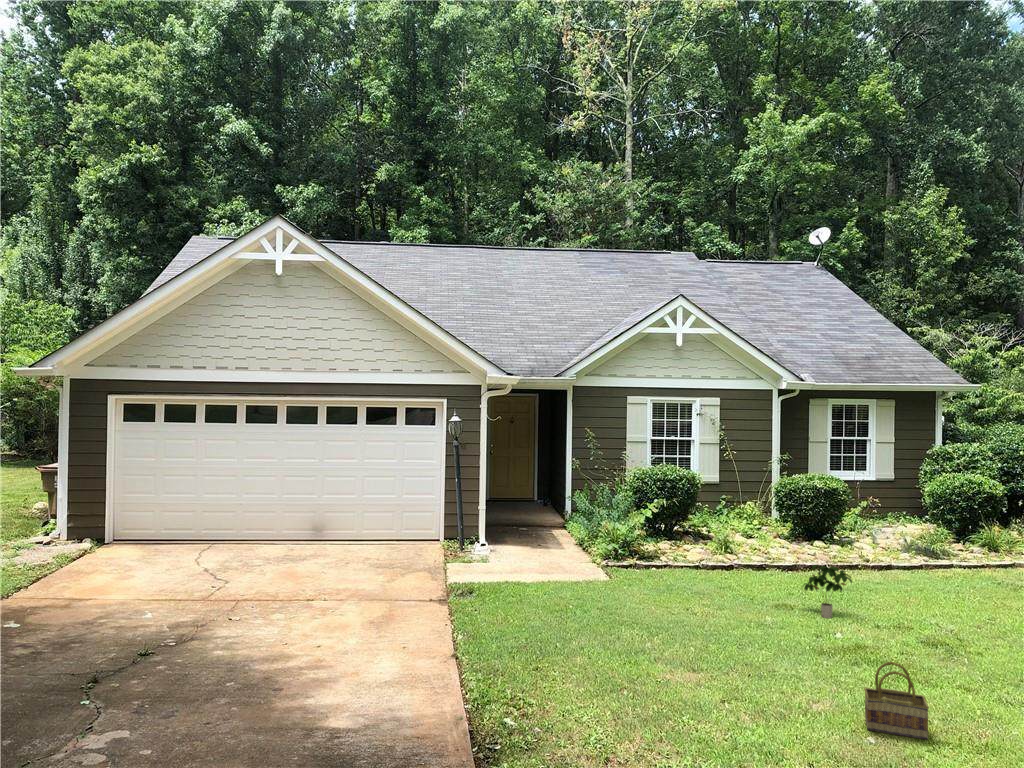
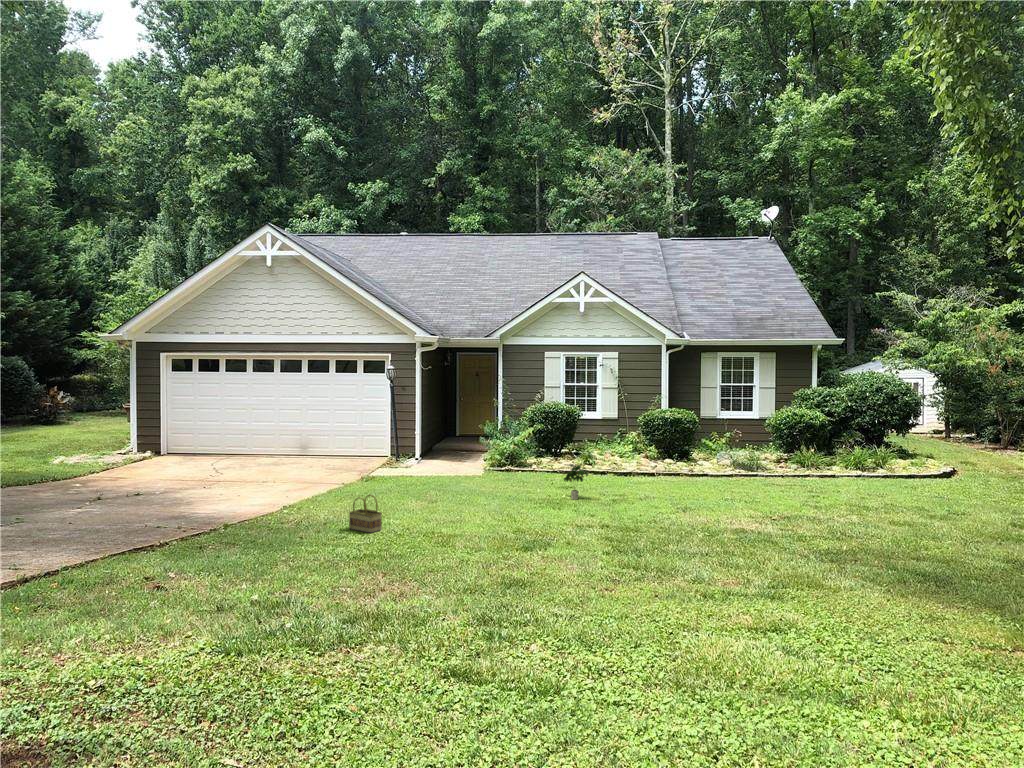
basket: present [864,662,929,739] -> present [349,494,382,533]

